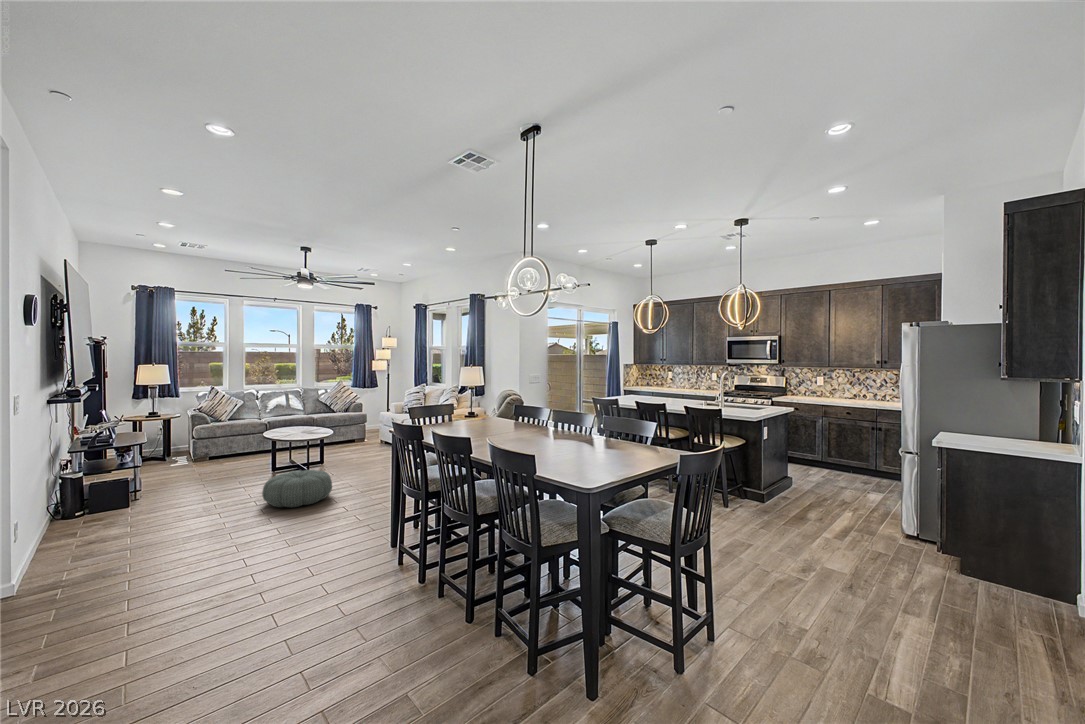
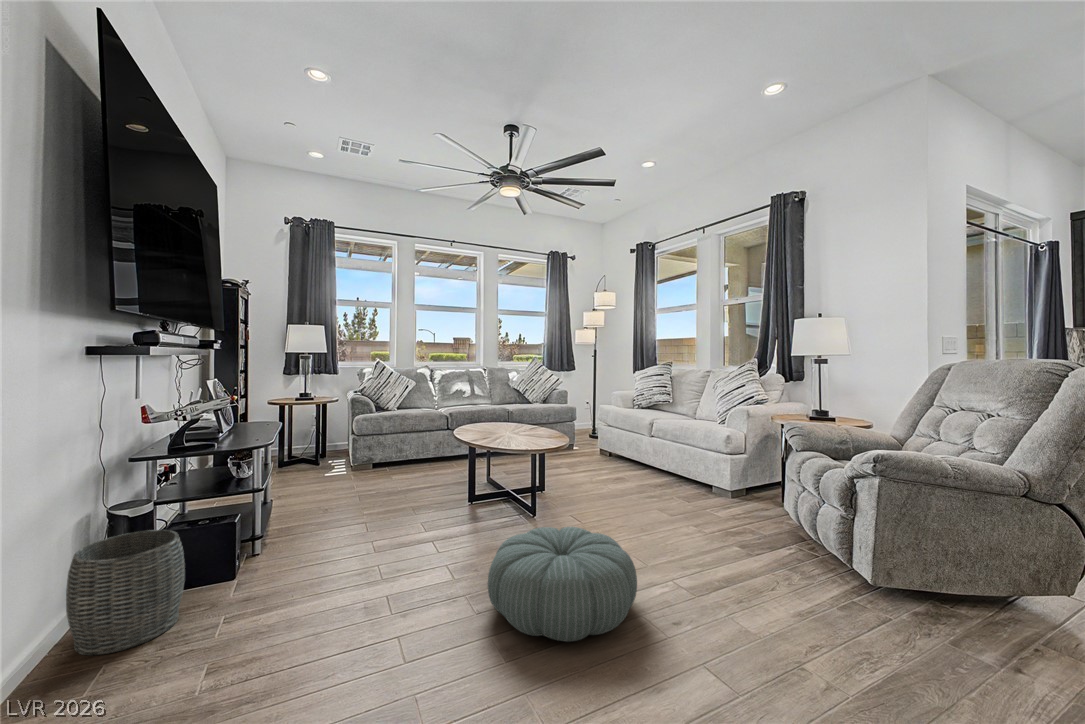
woven basket: none [52,482,108,531] -> present [66,530,185,655]

